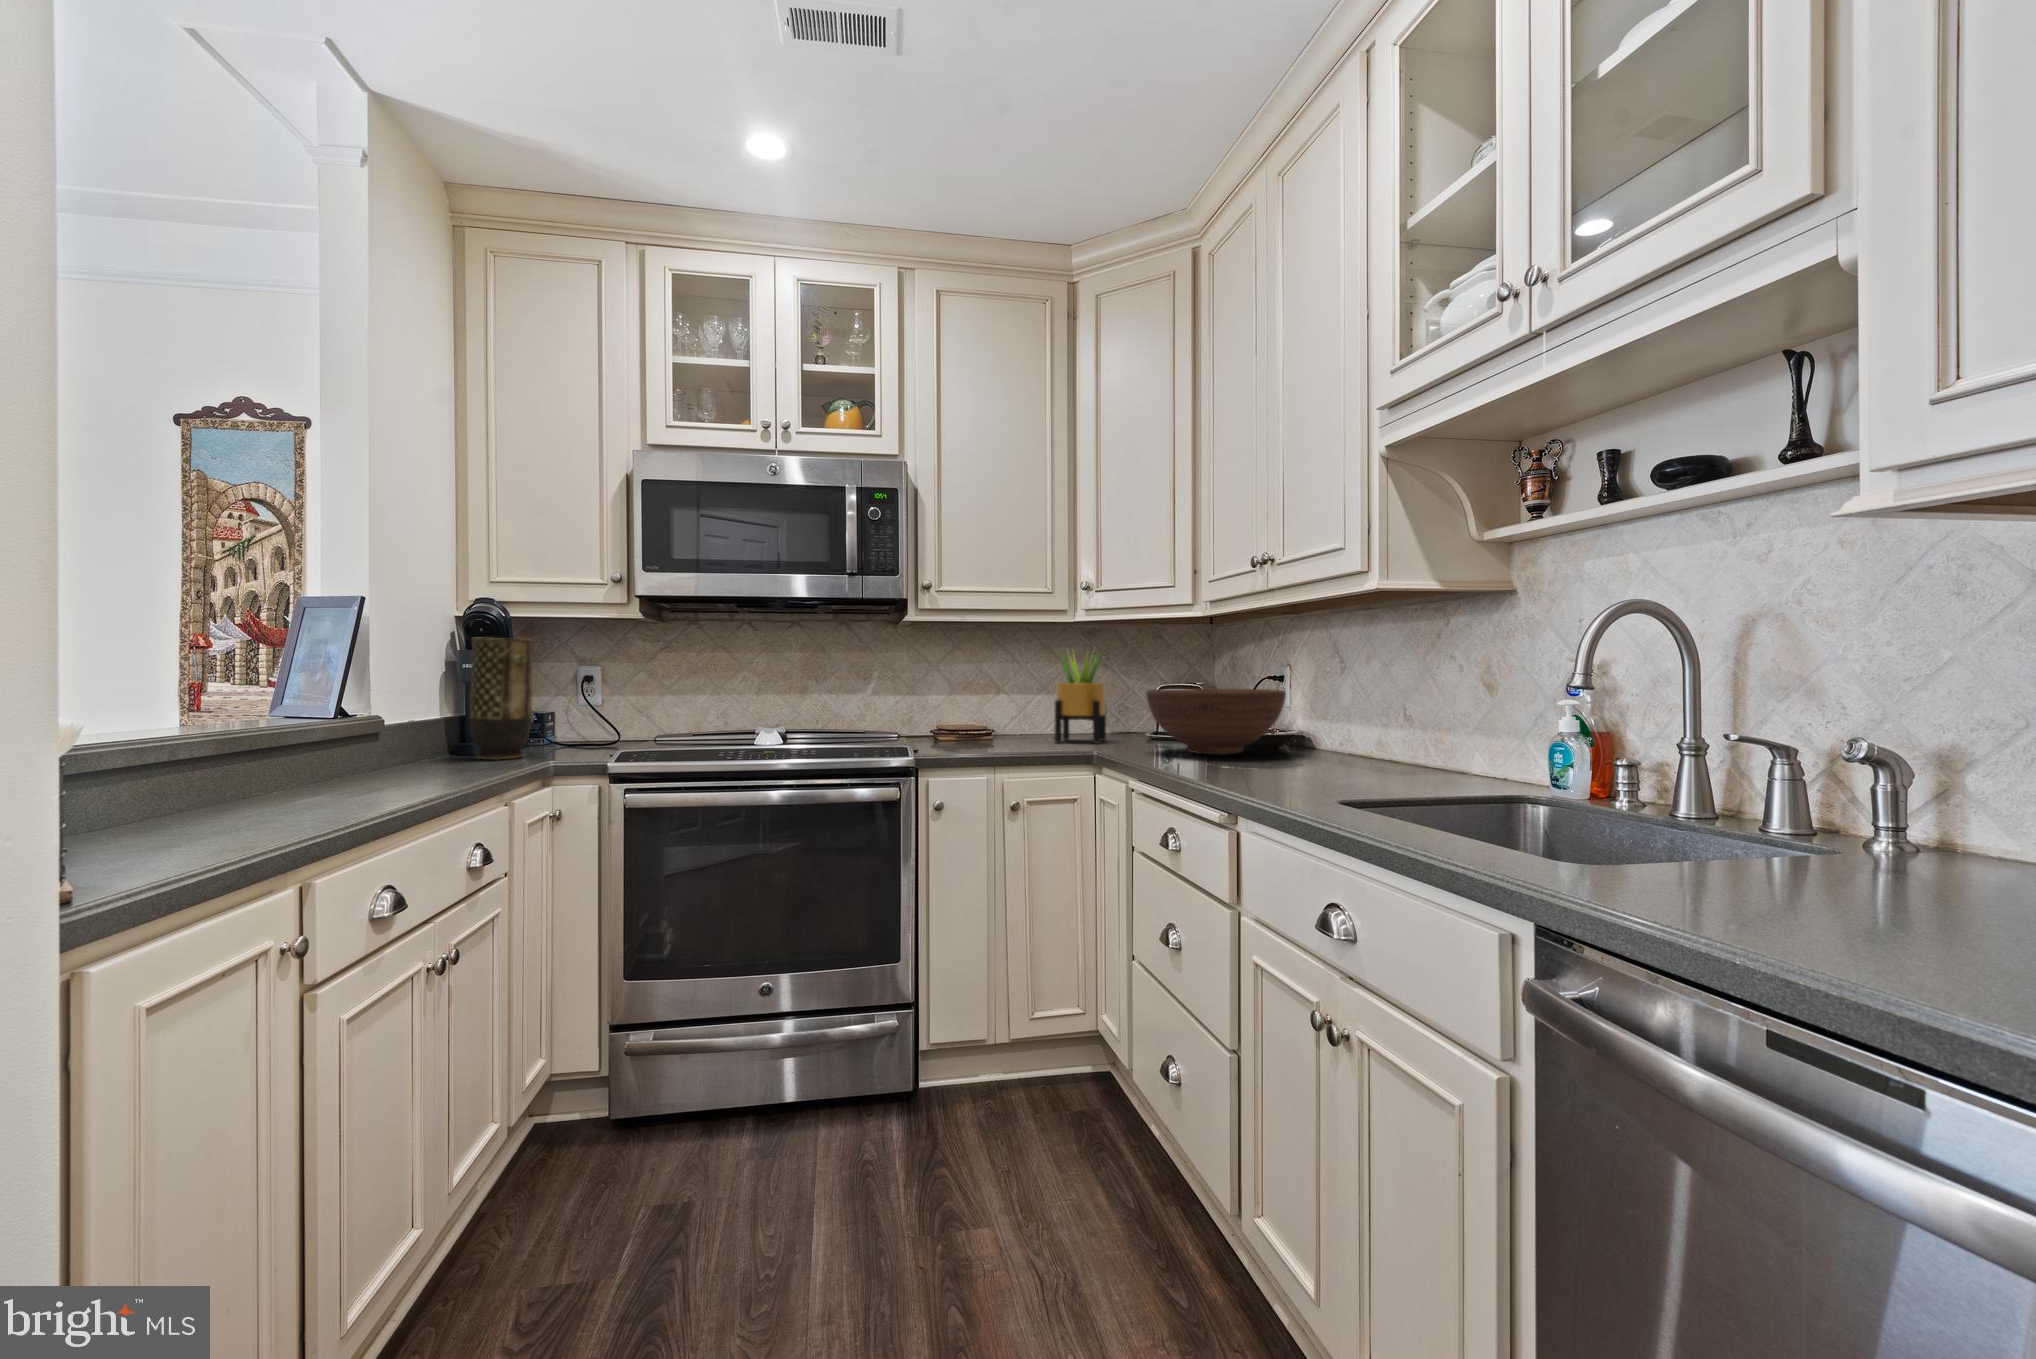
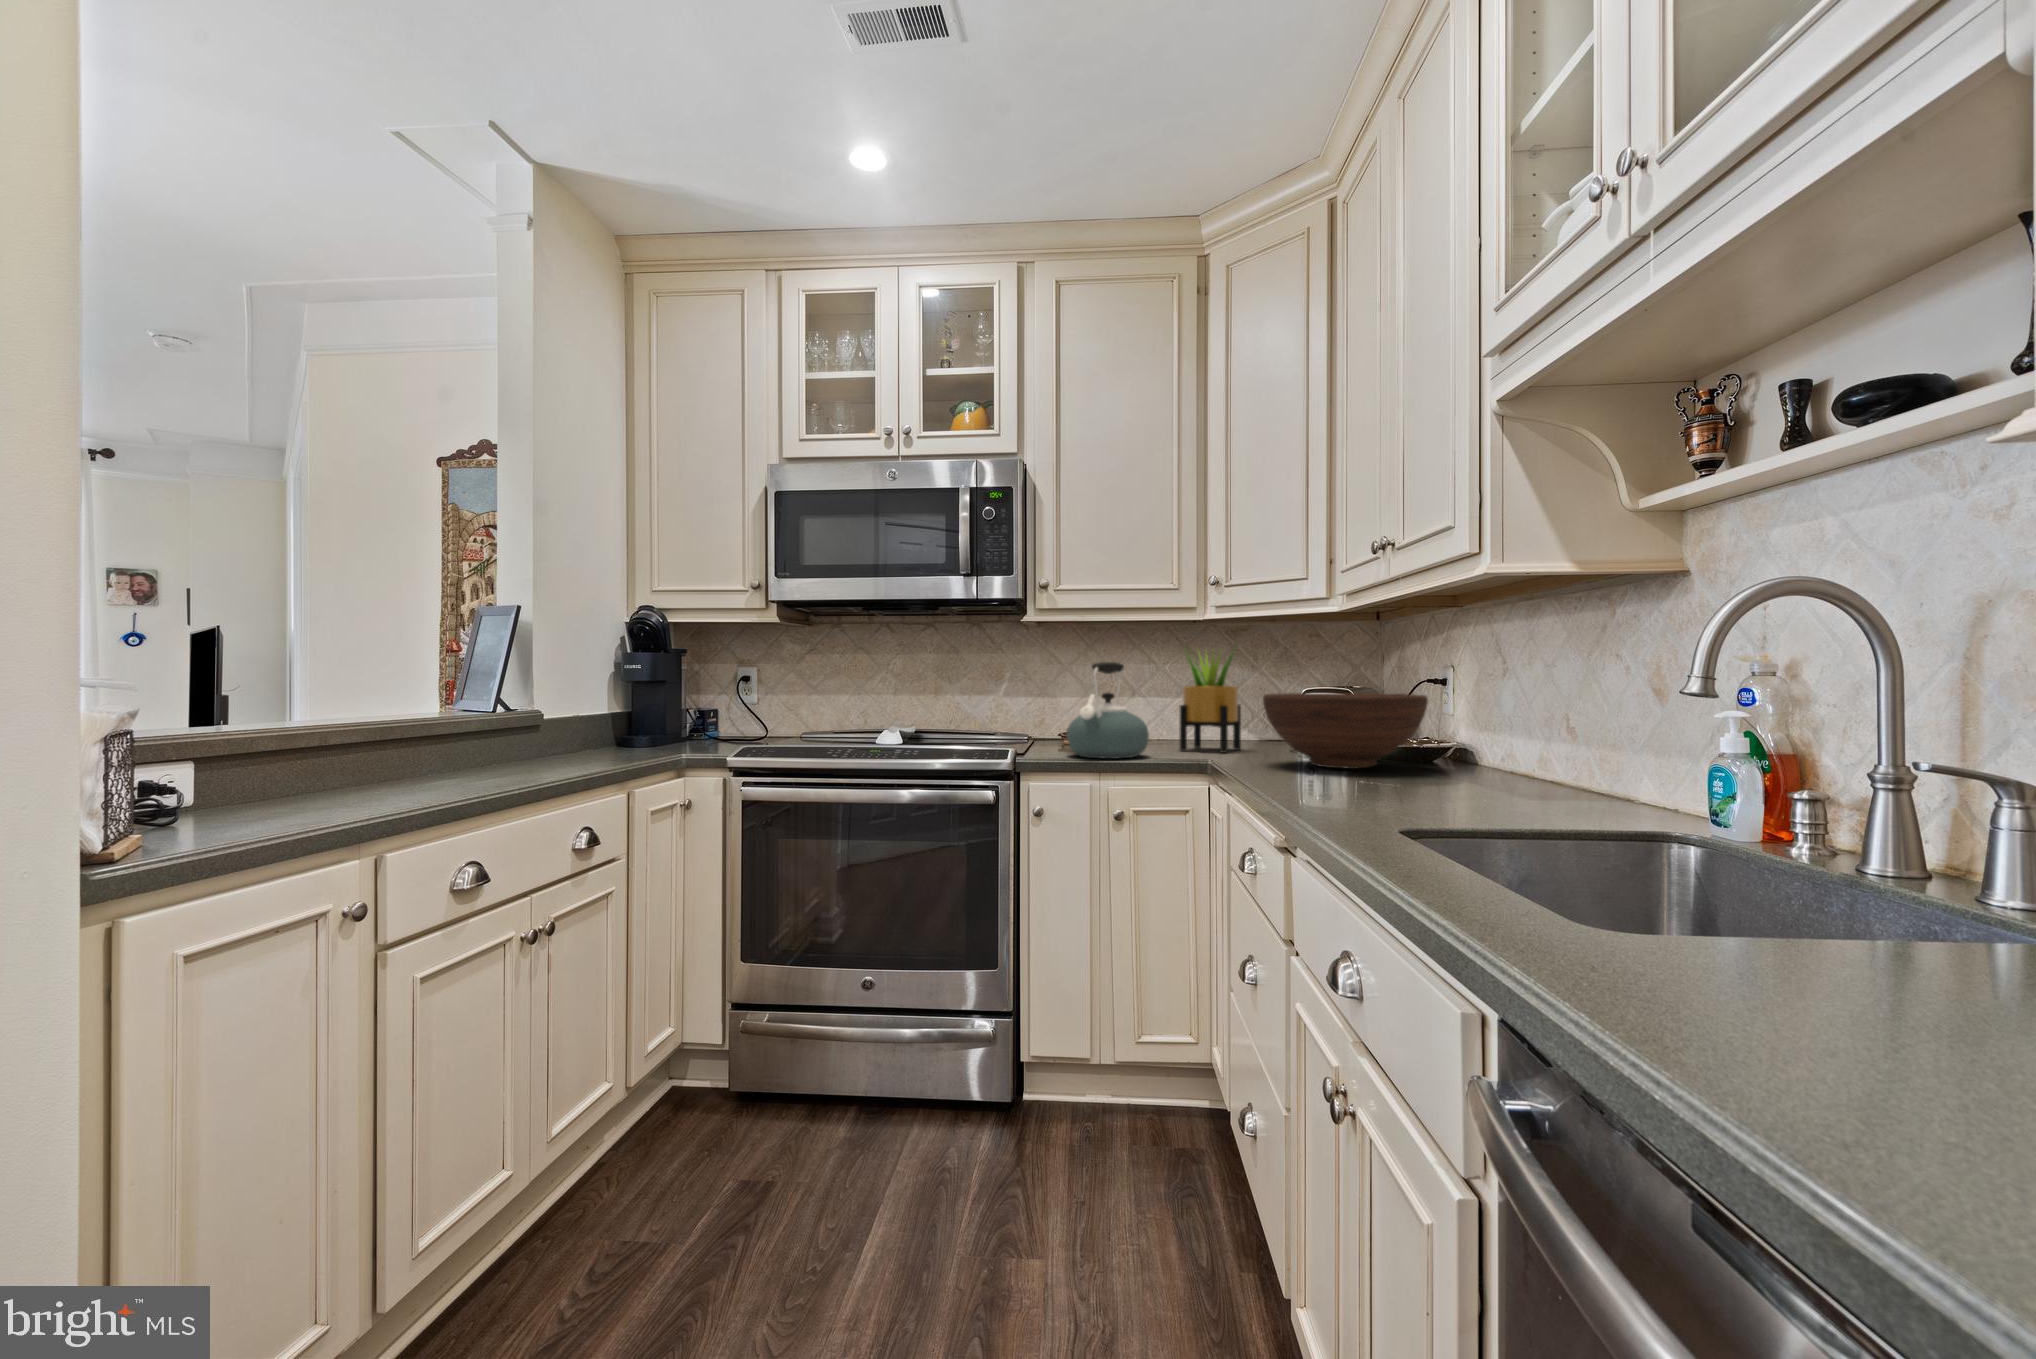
vase: present [470,638,532,759] -> none [619,641,671,753]
kettle: none [960,661,1037,752] -> present [1067,662,1149,759]

